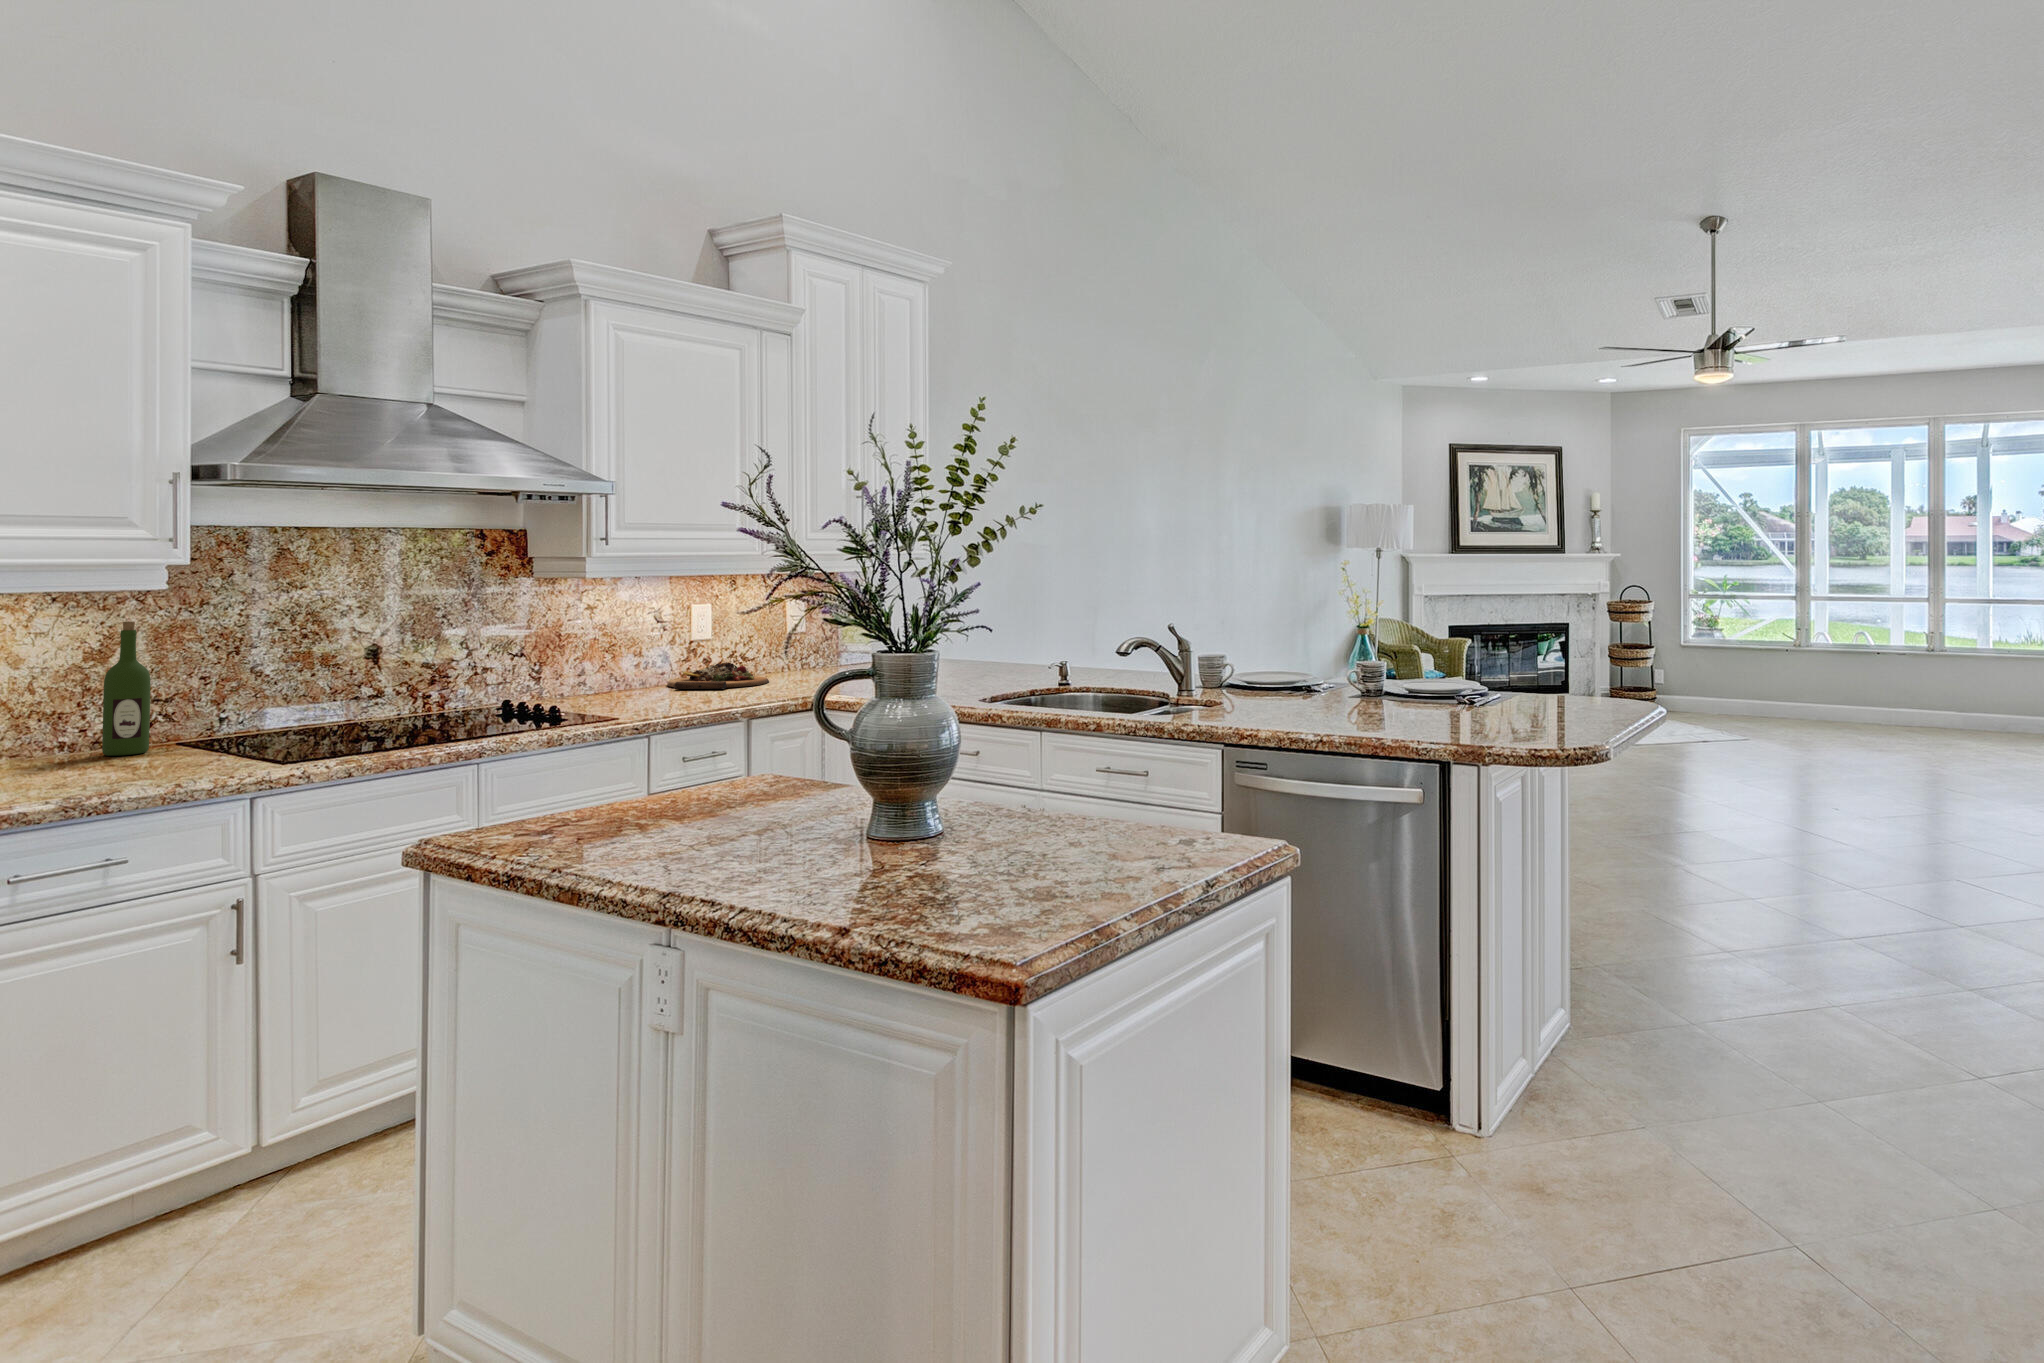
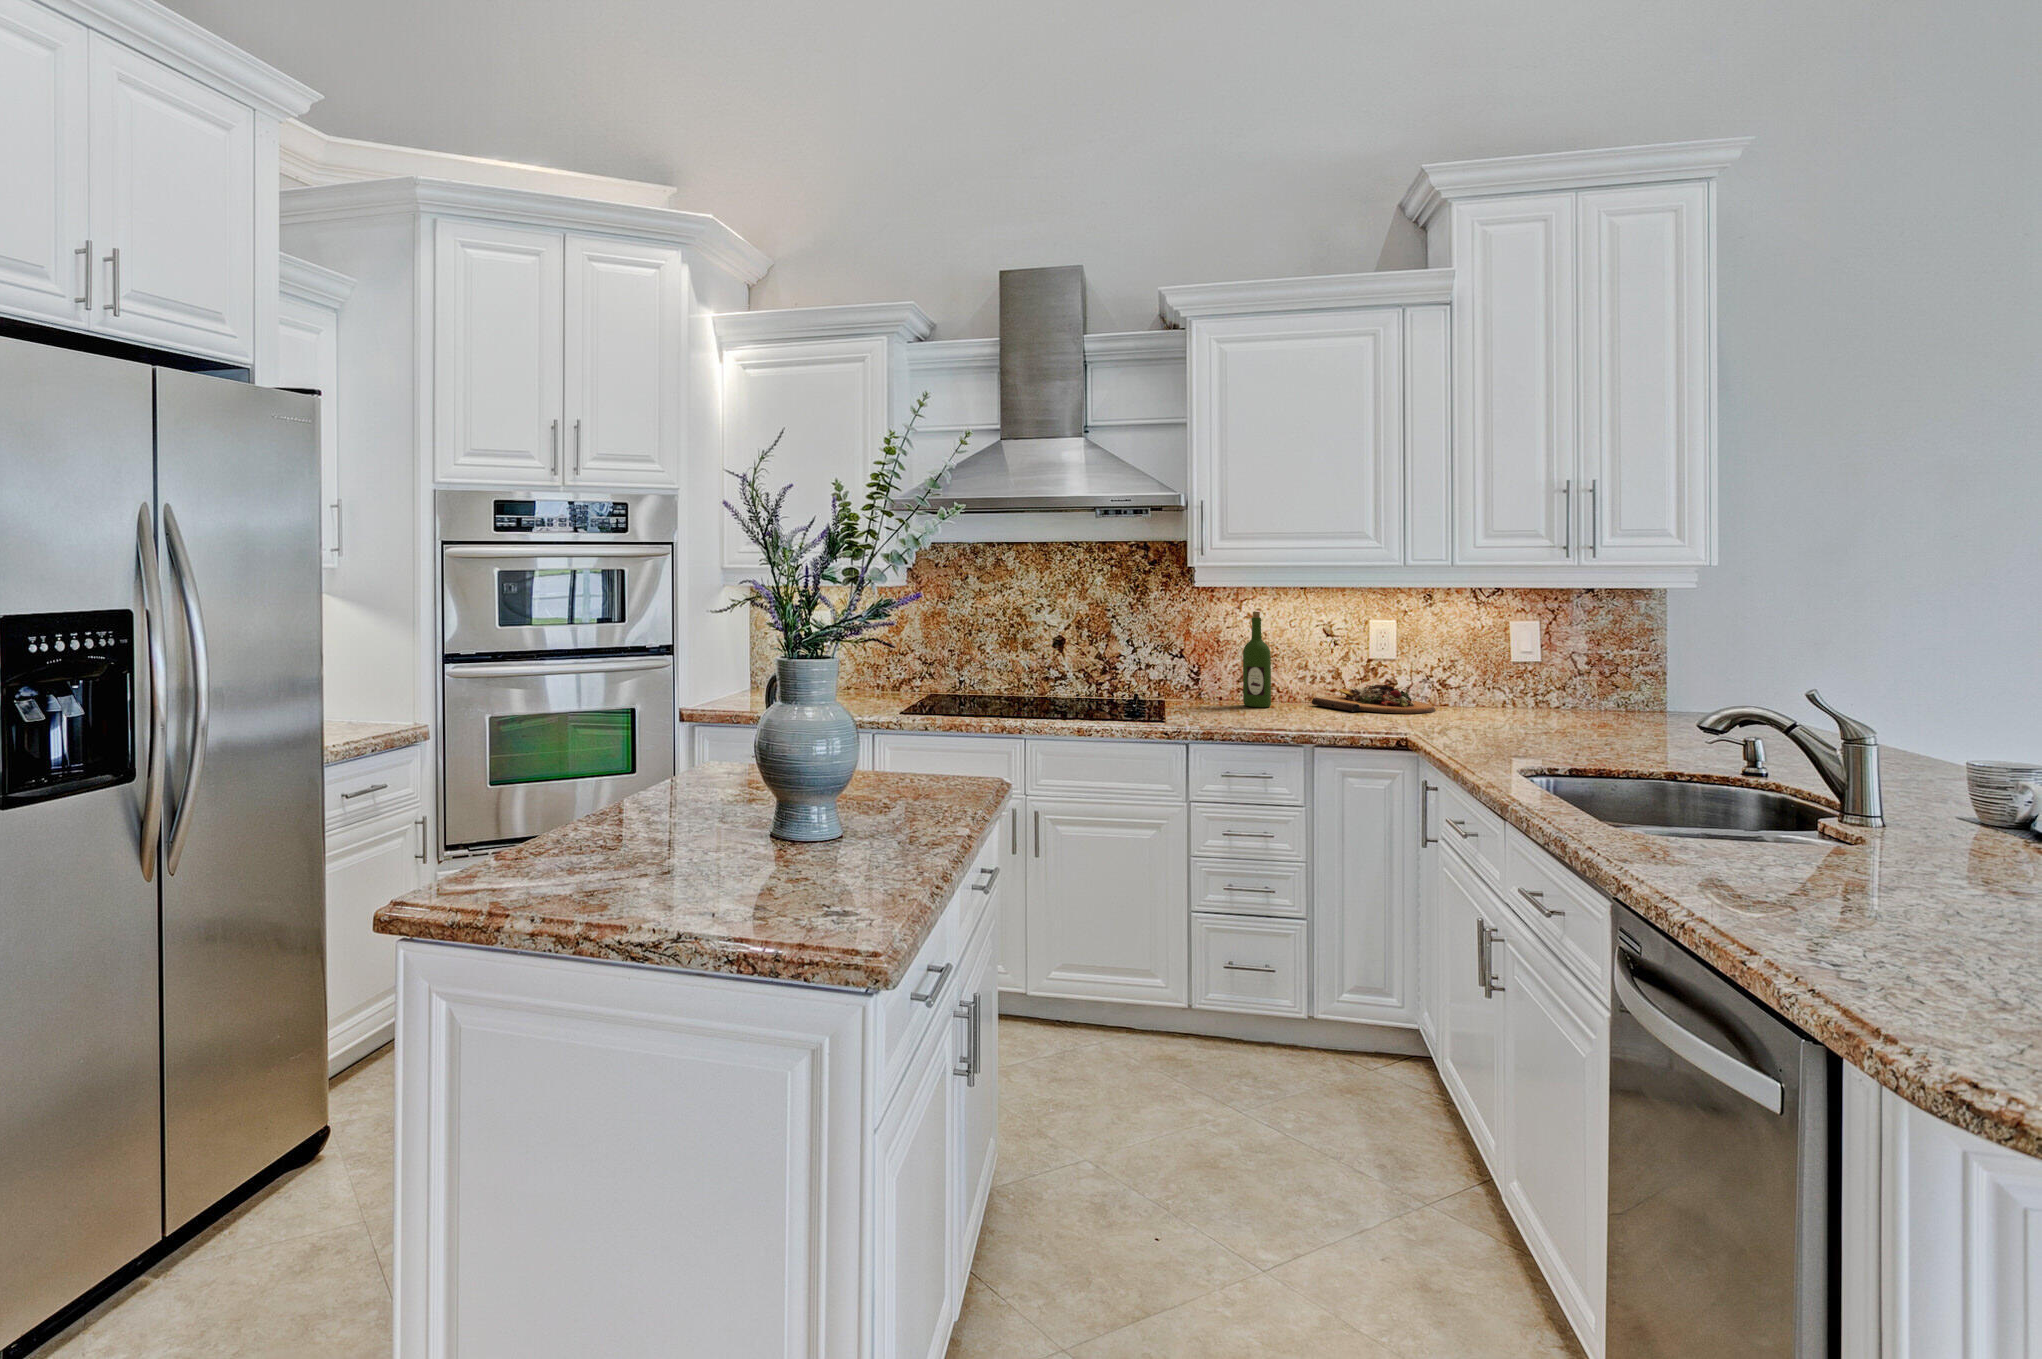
wine bottle: present [102,622,151,756] -> present [1243,611,1271,707]

